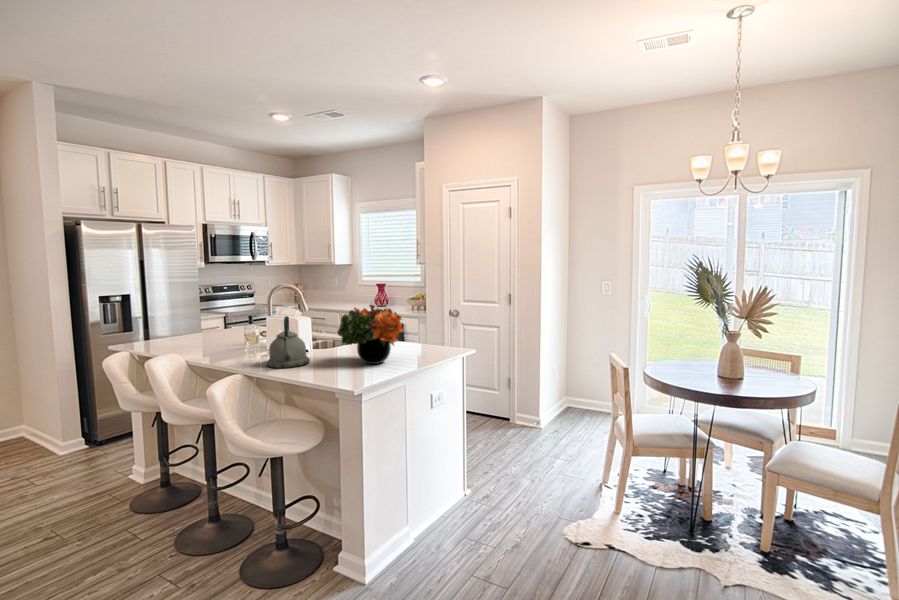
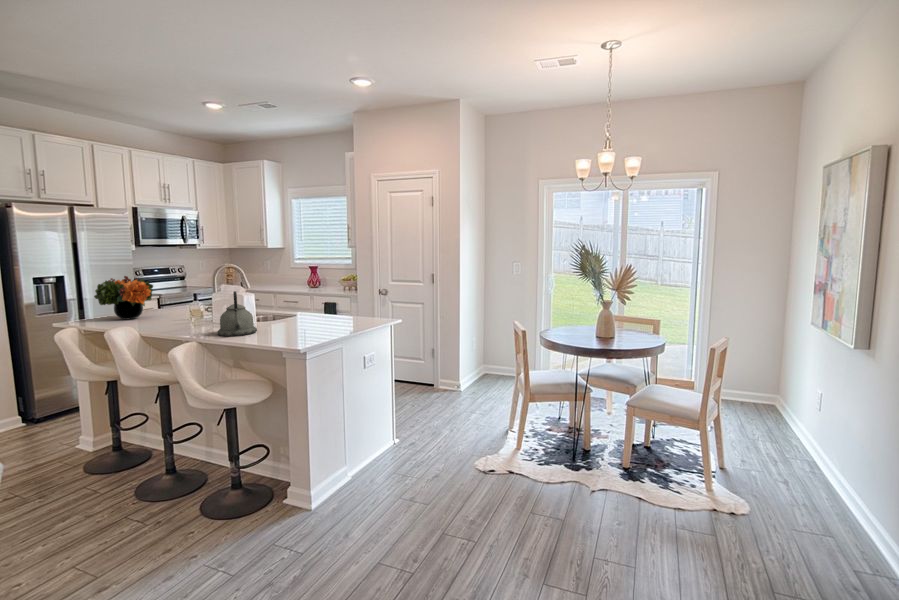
flower arrangement: present [337,304,404,364] -> present [94,276,153,319]

